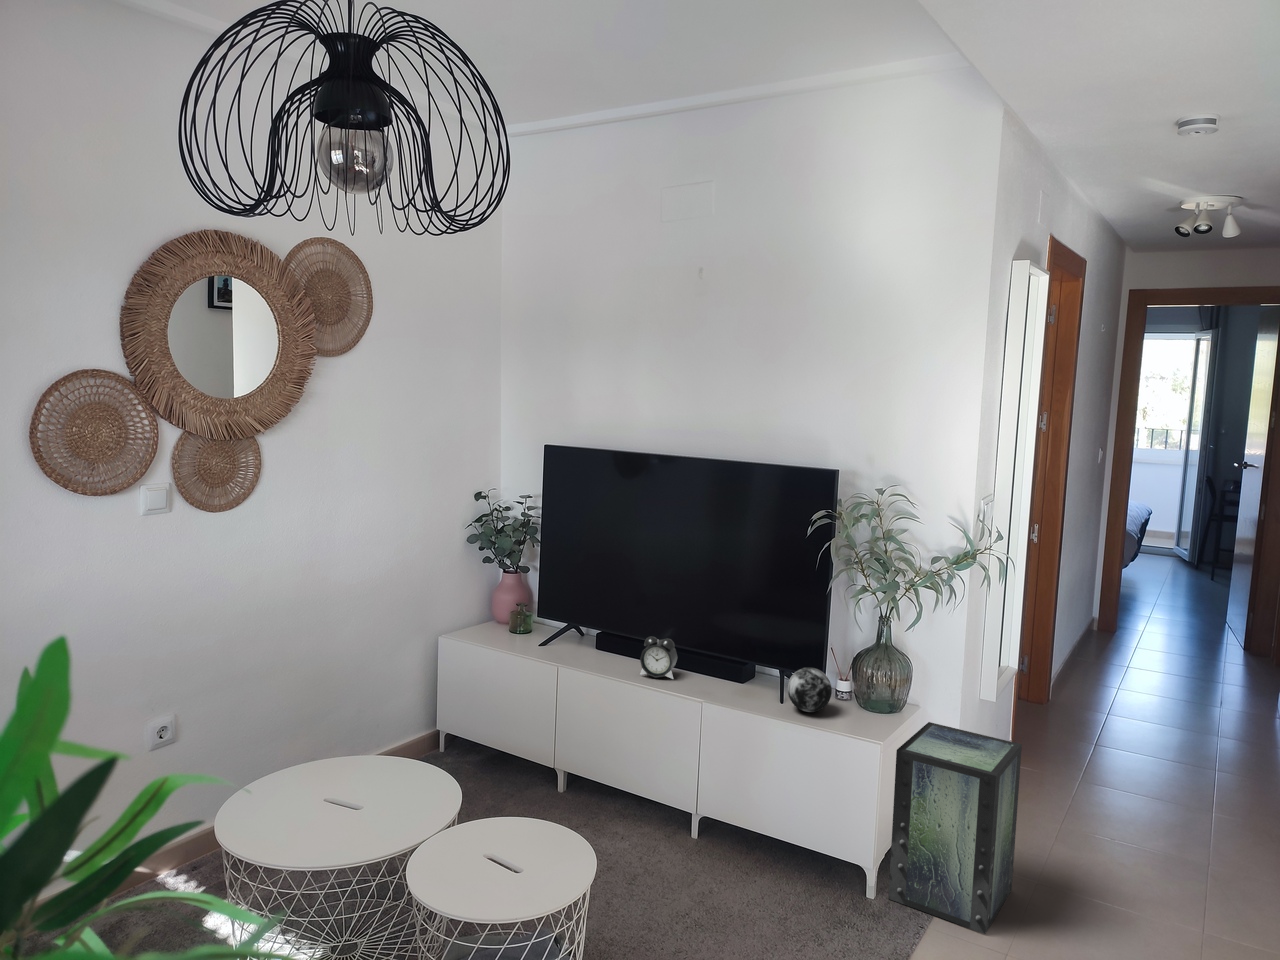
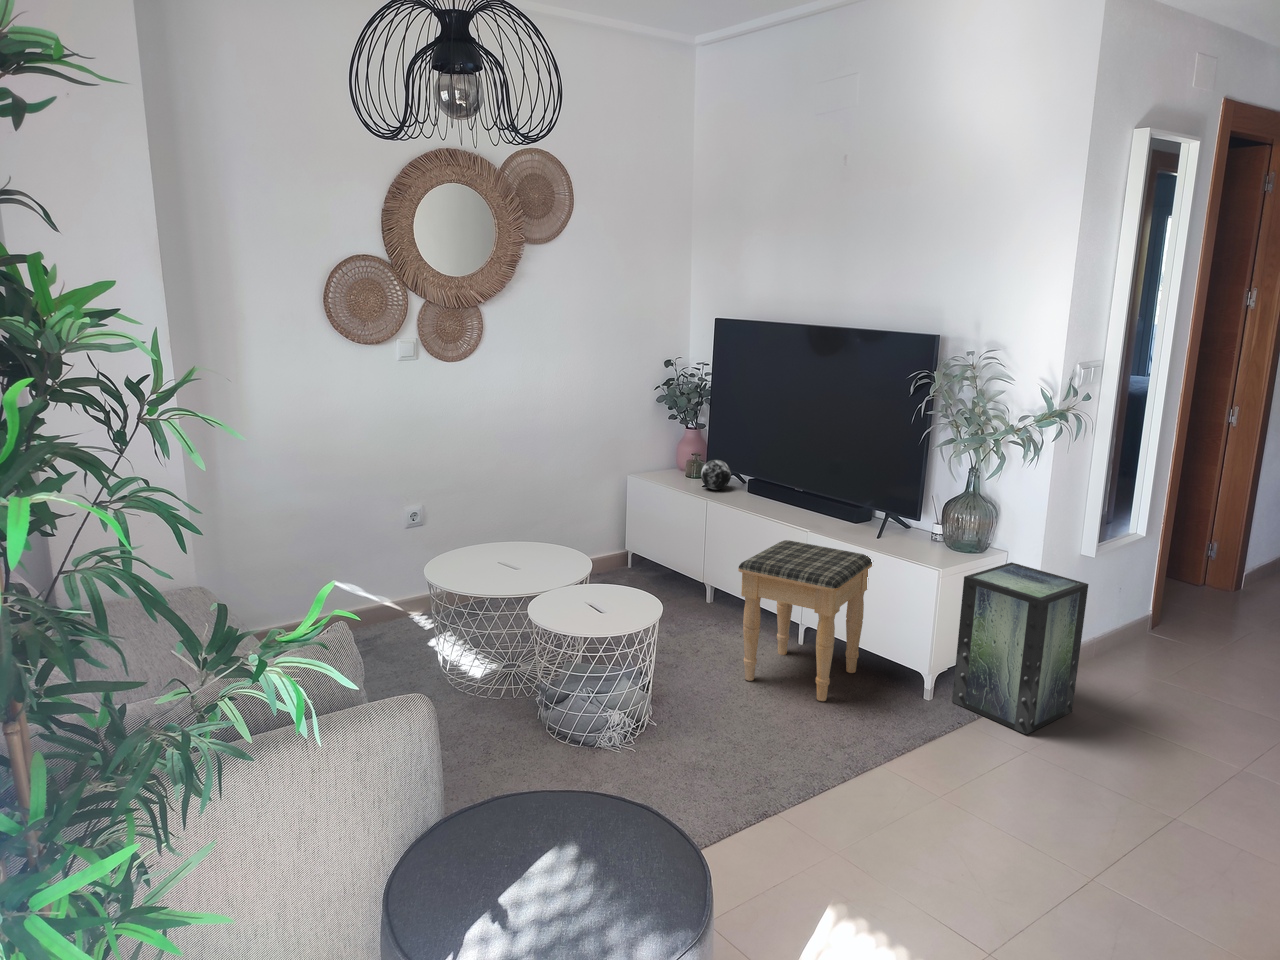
alarm clock: present [640,636,678,679] -> none [772,479,805,516]
decorative orb: present [788,667,832,712] -> present [701,460,731,490]
footstool: none [636,716,783,925] -> present [738,540,872,701]

